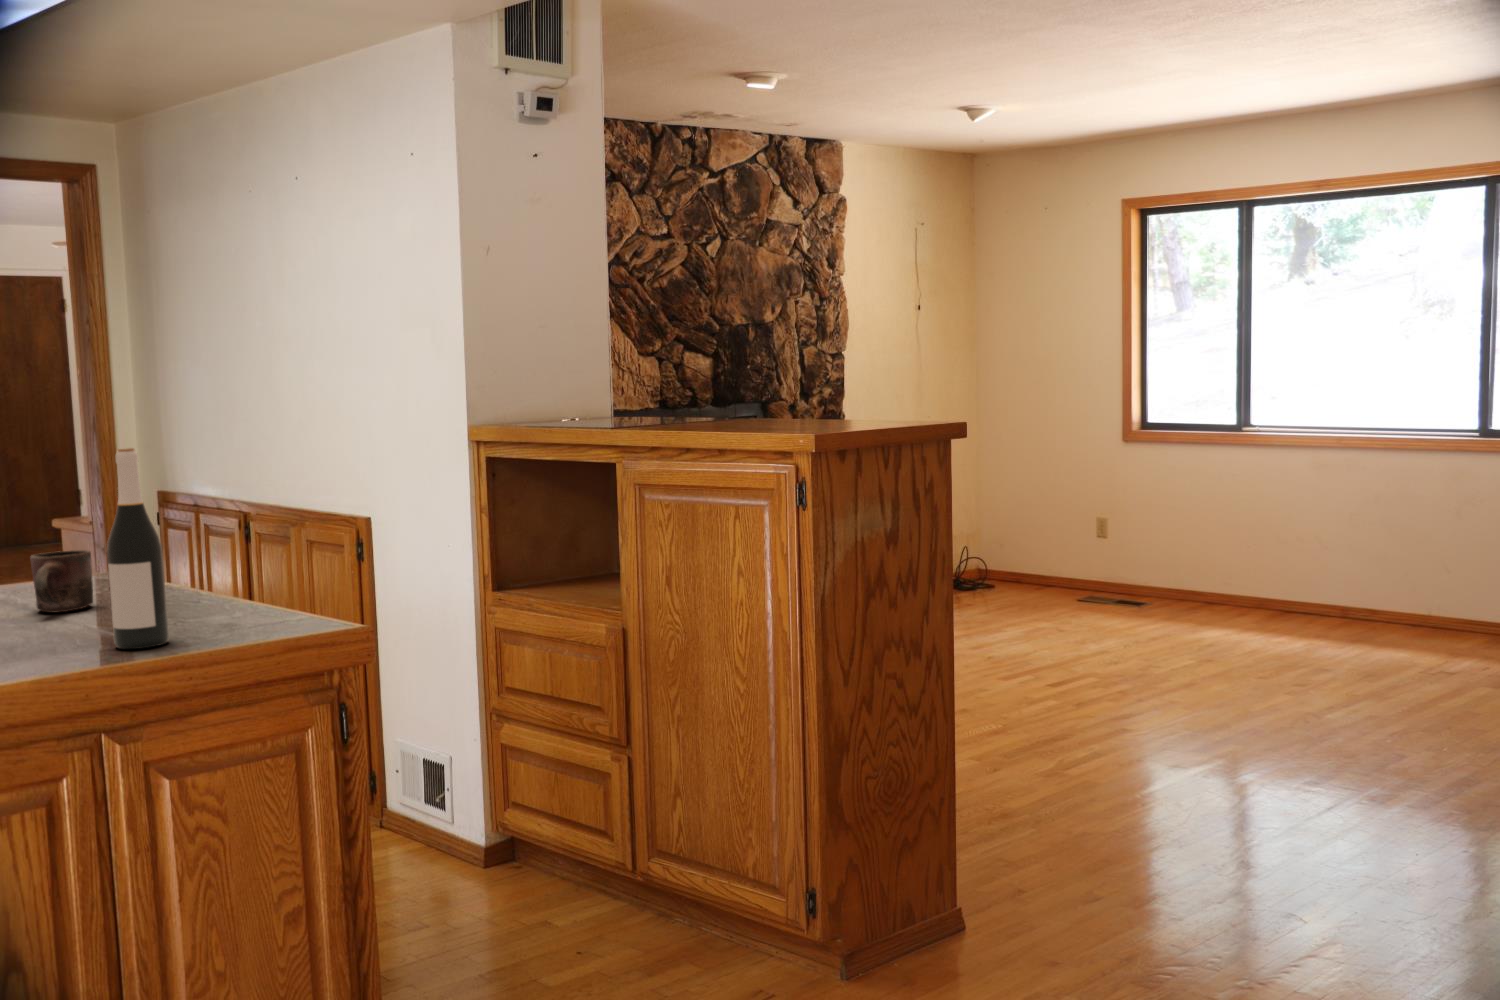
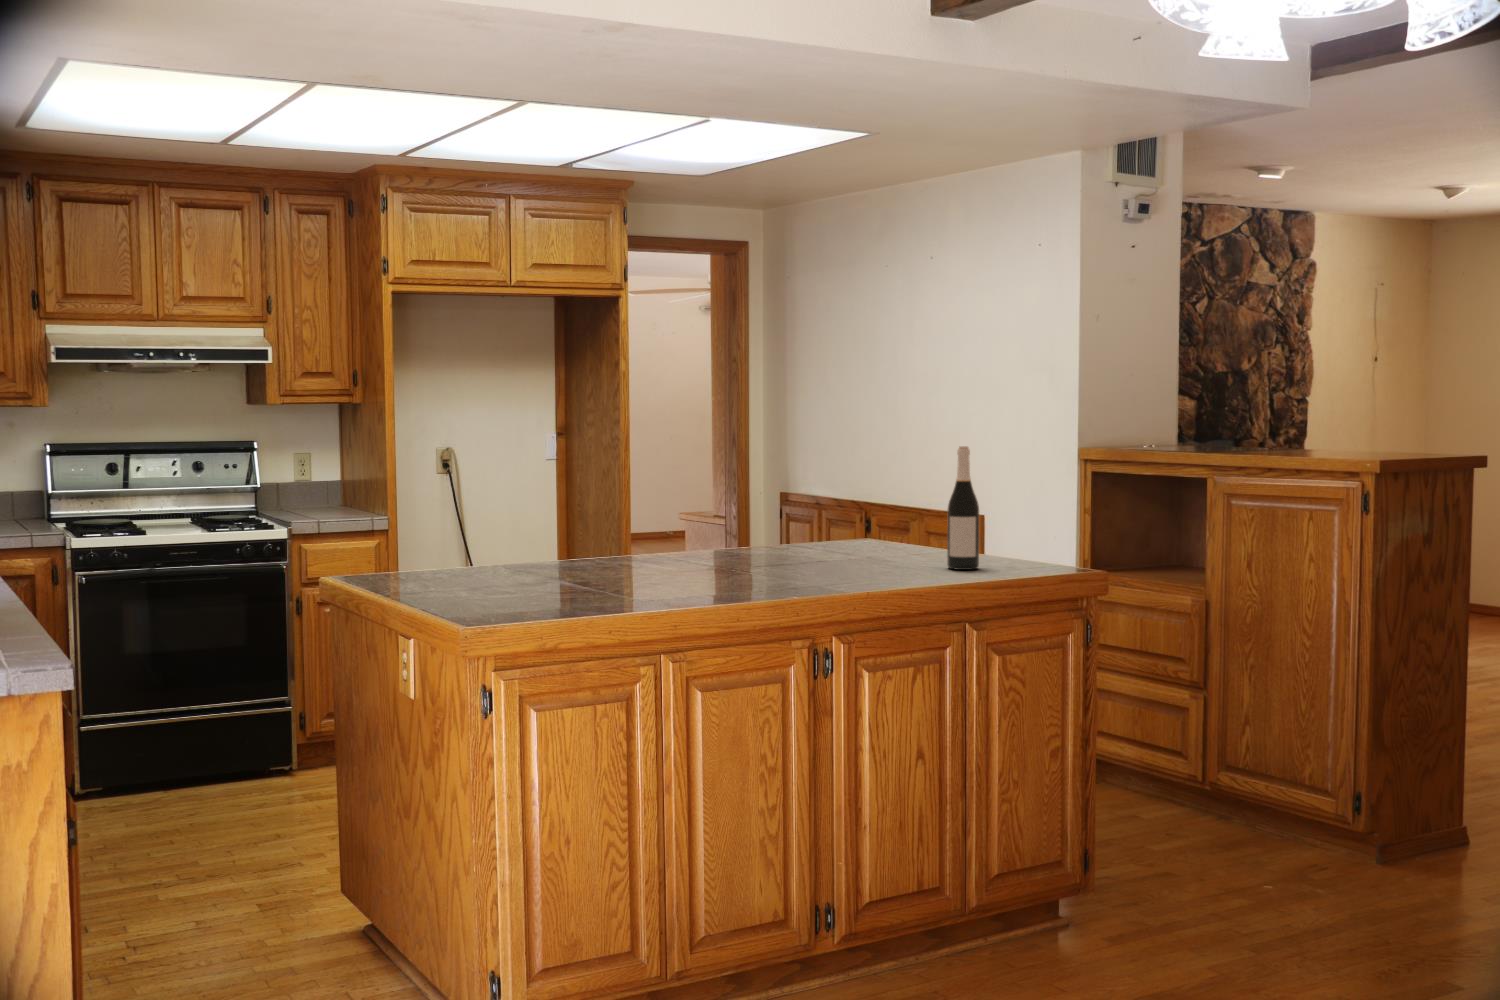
mug: present [30,550,93,612] -> none [857,512,892,551]

